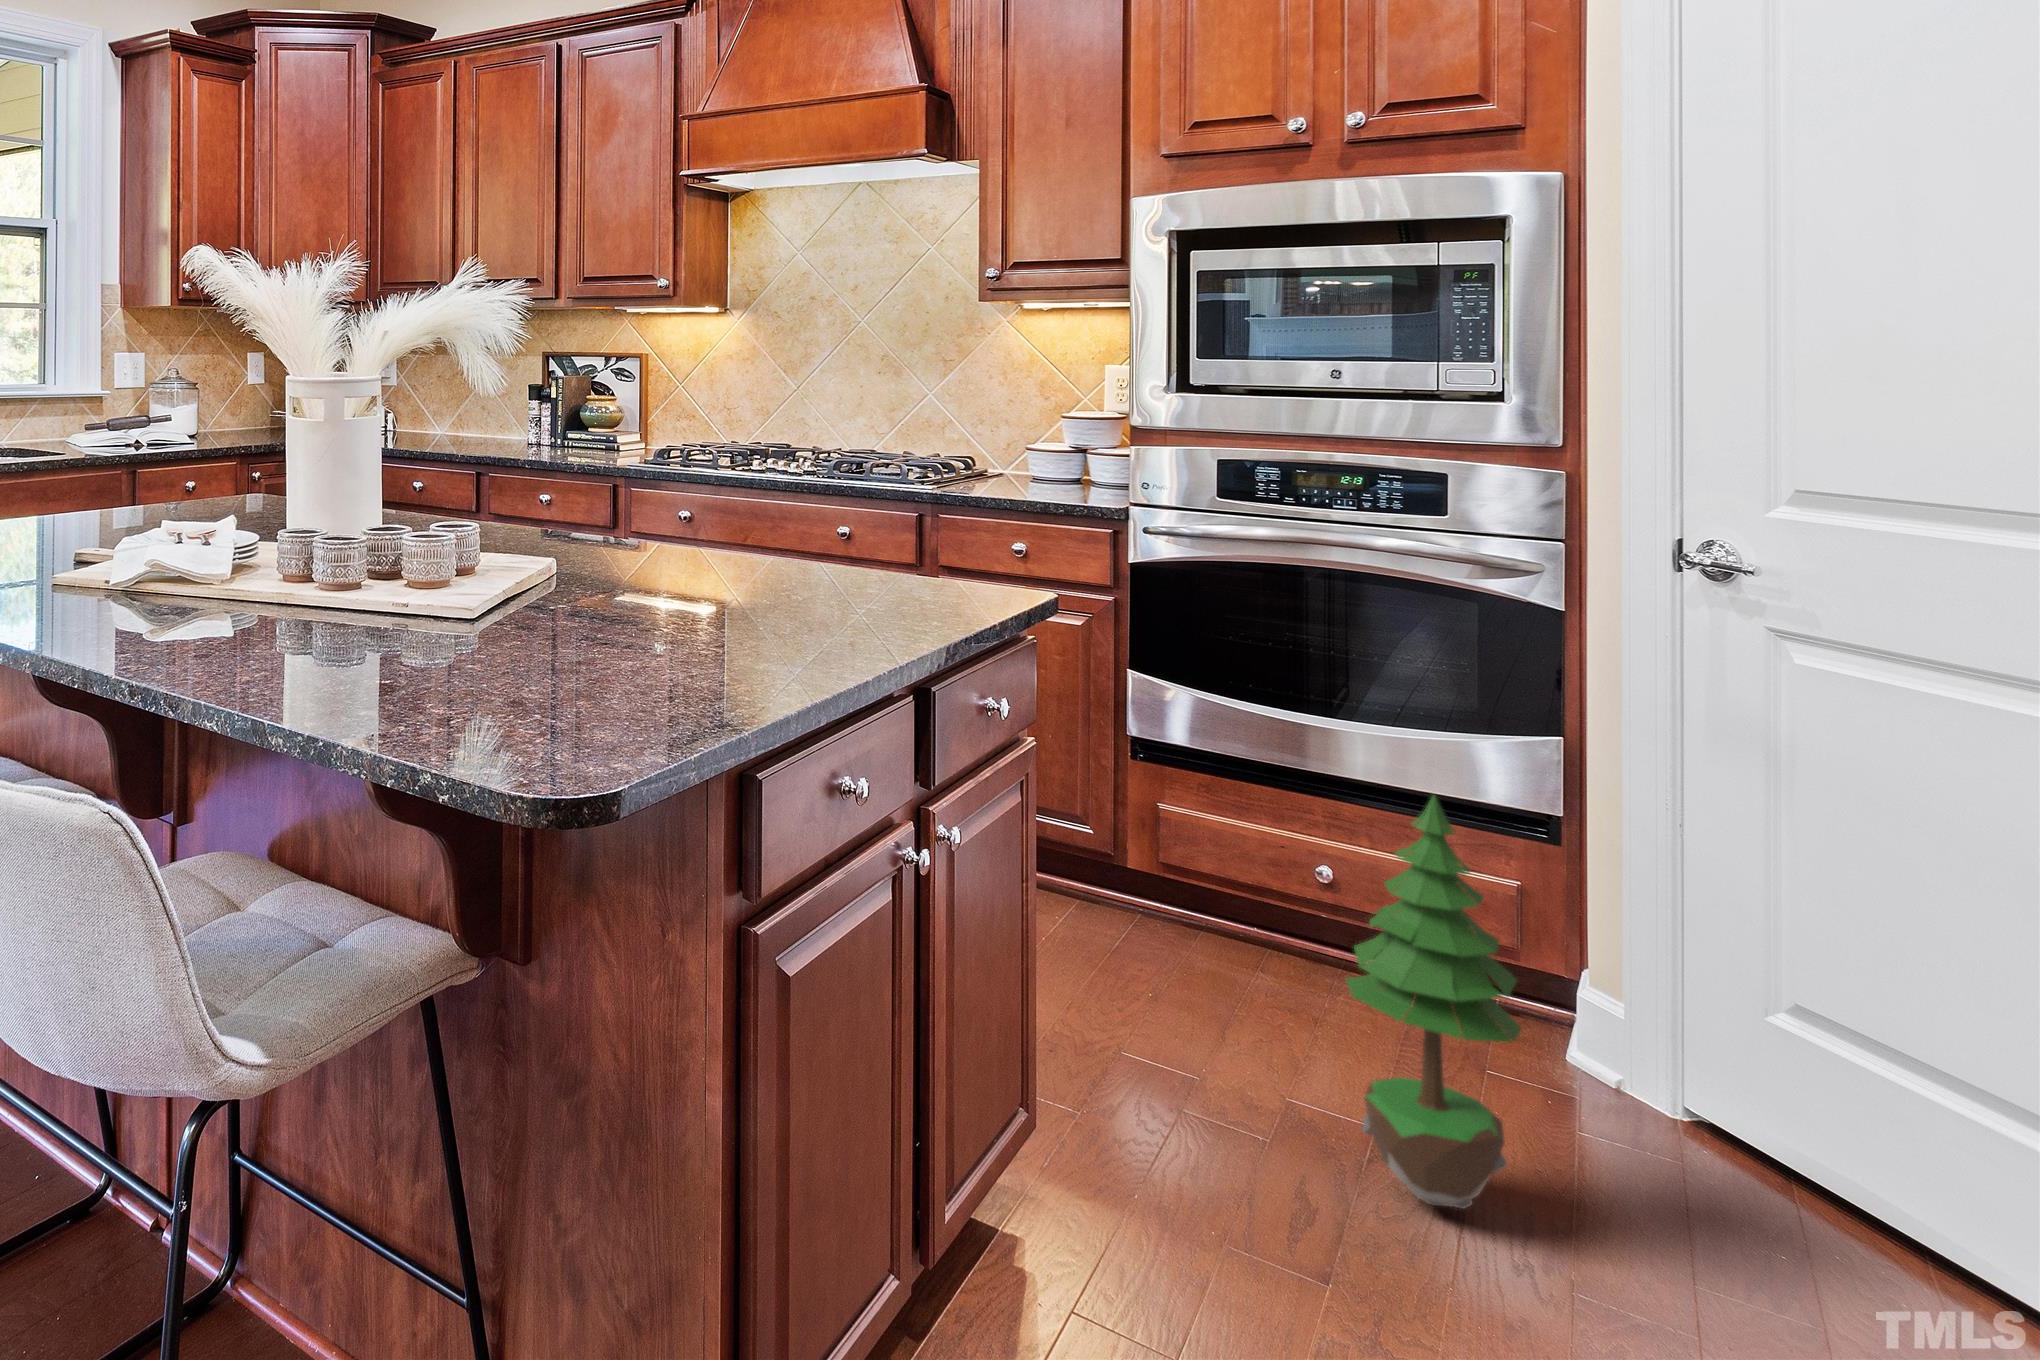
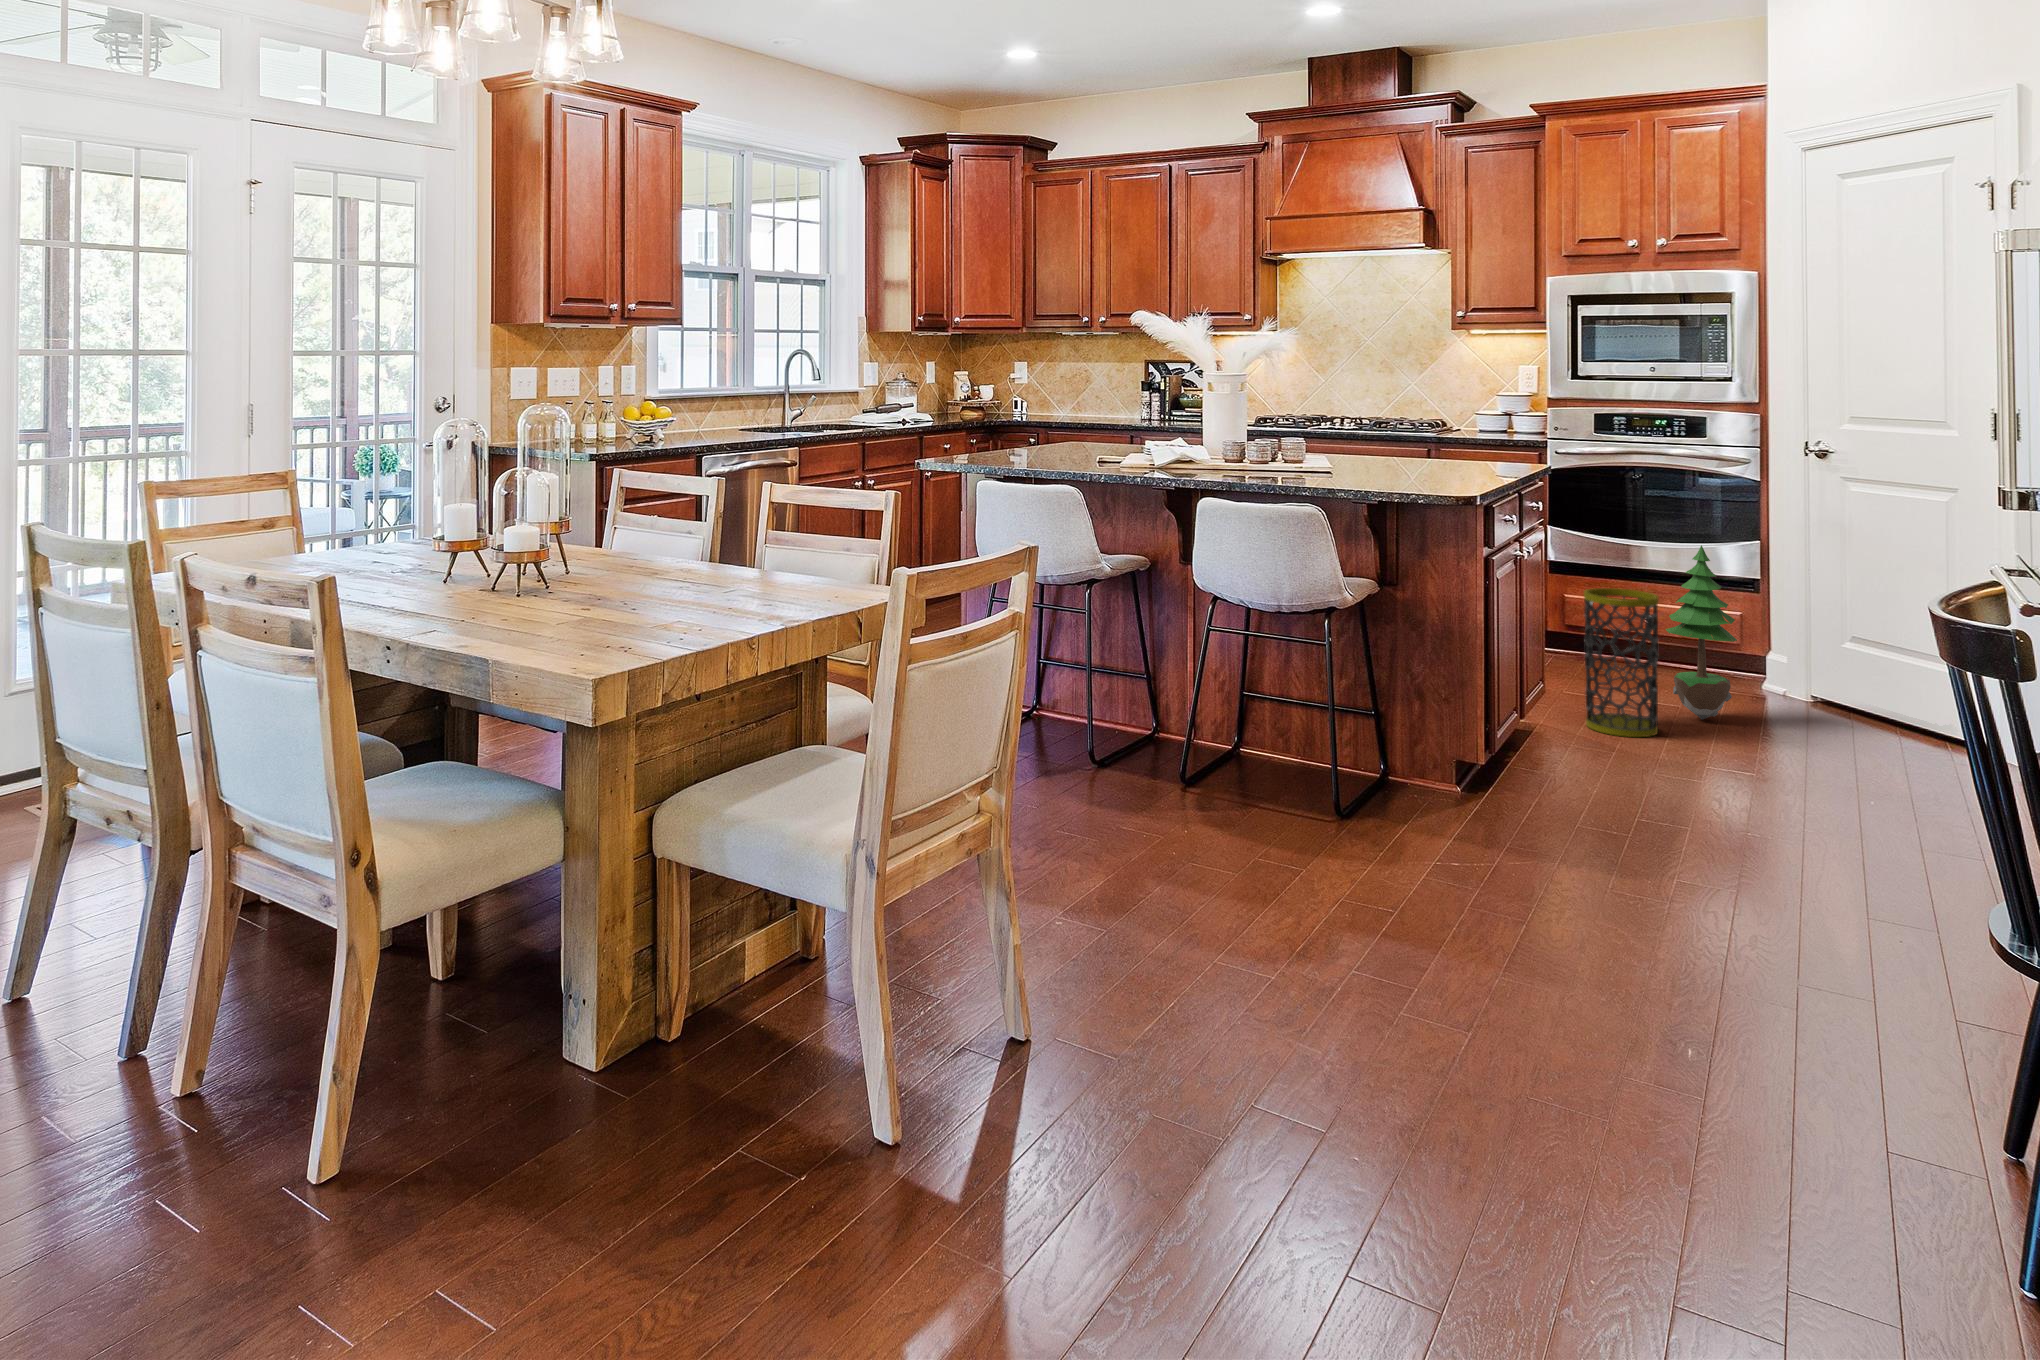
trash can: none [1141,886,1323,1295] -> present [1584,588,1659,737]

